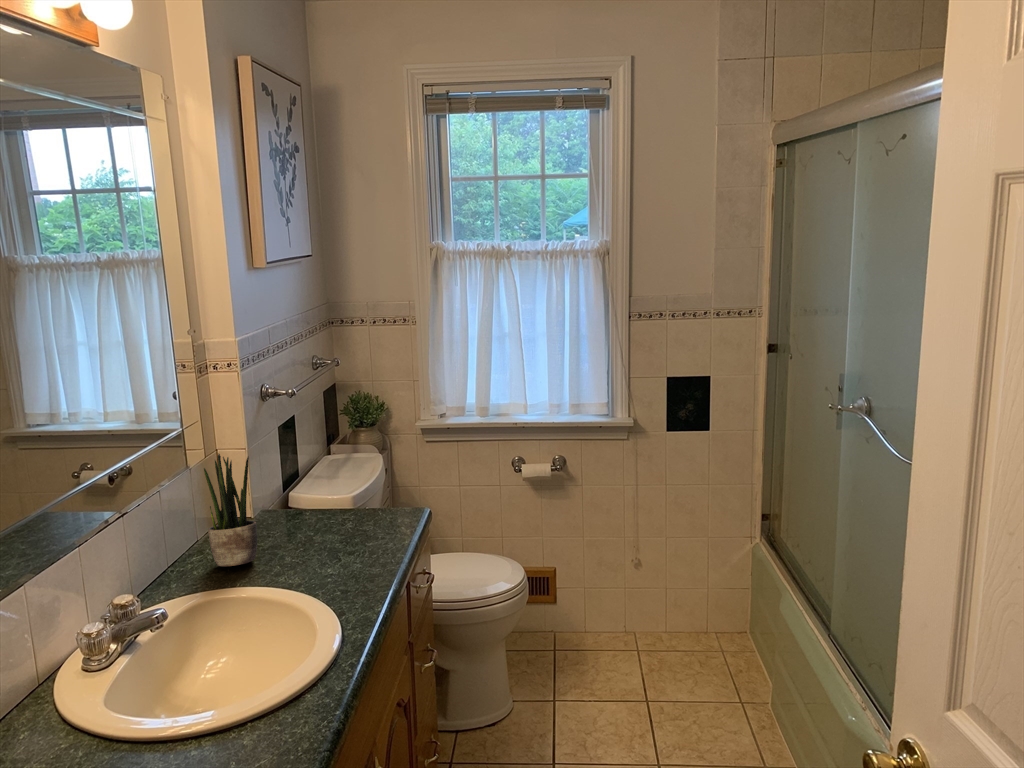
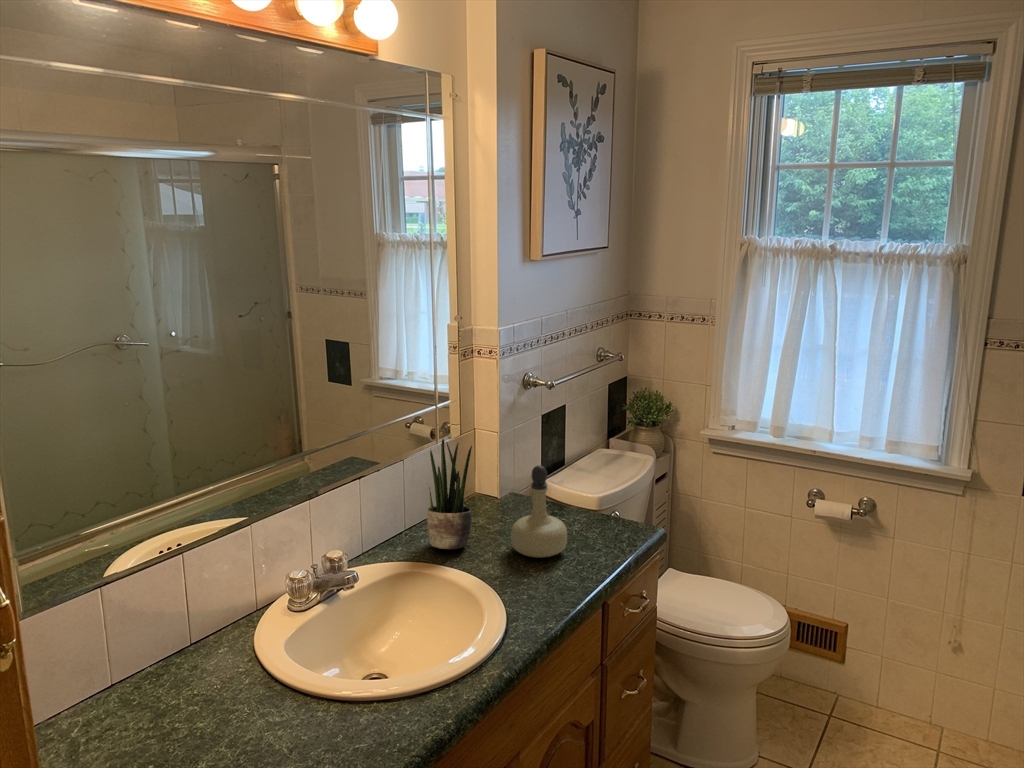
perfume bottle: none [300,463,356,552] -> present [511,465,567,557]

